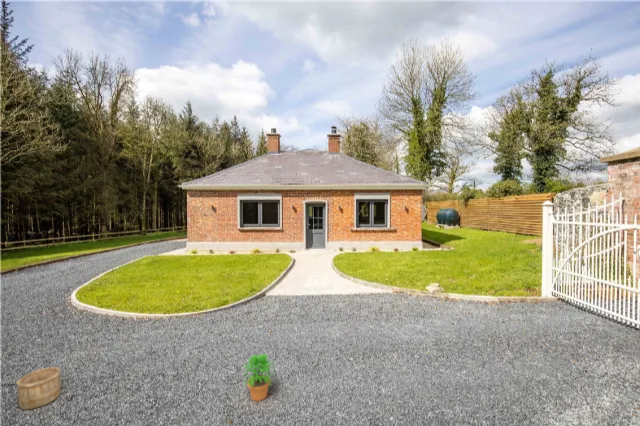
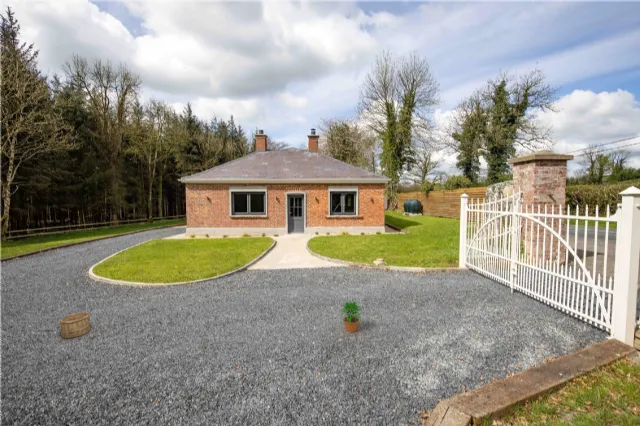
potted plant: present [245,354,274,401] -> present [341,301,361,332]

